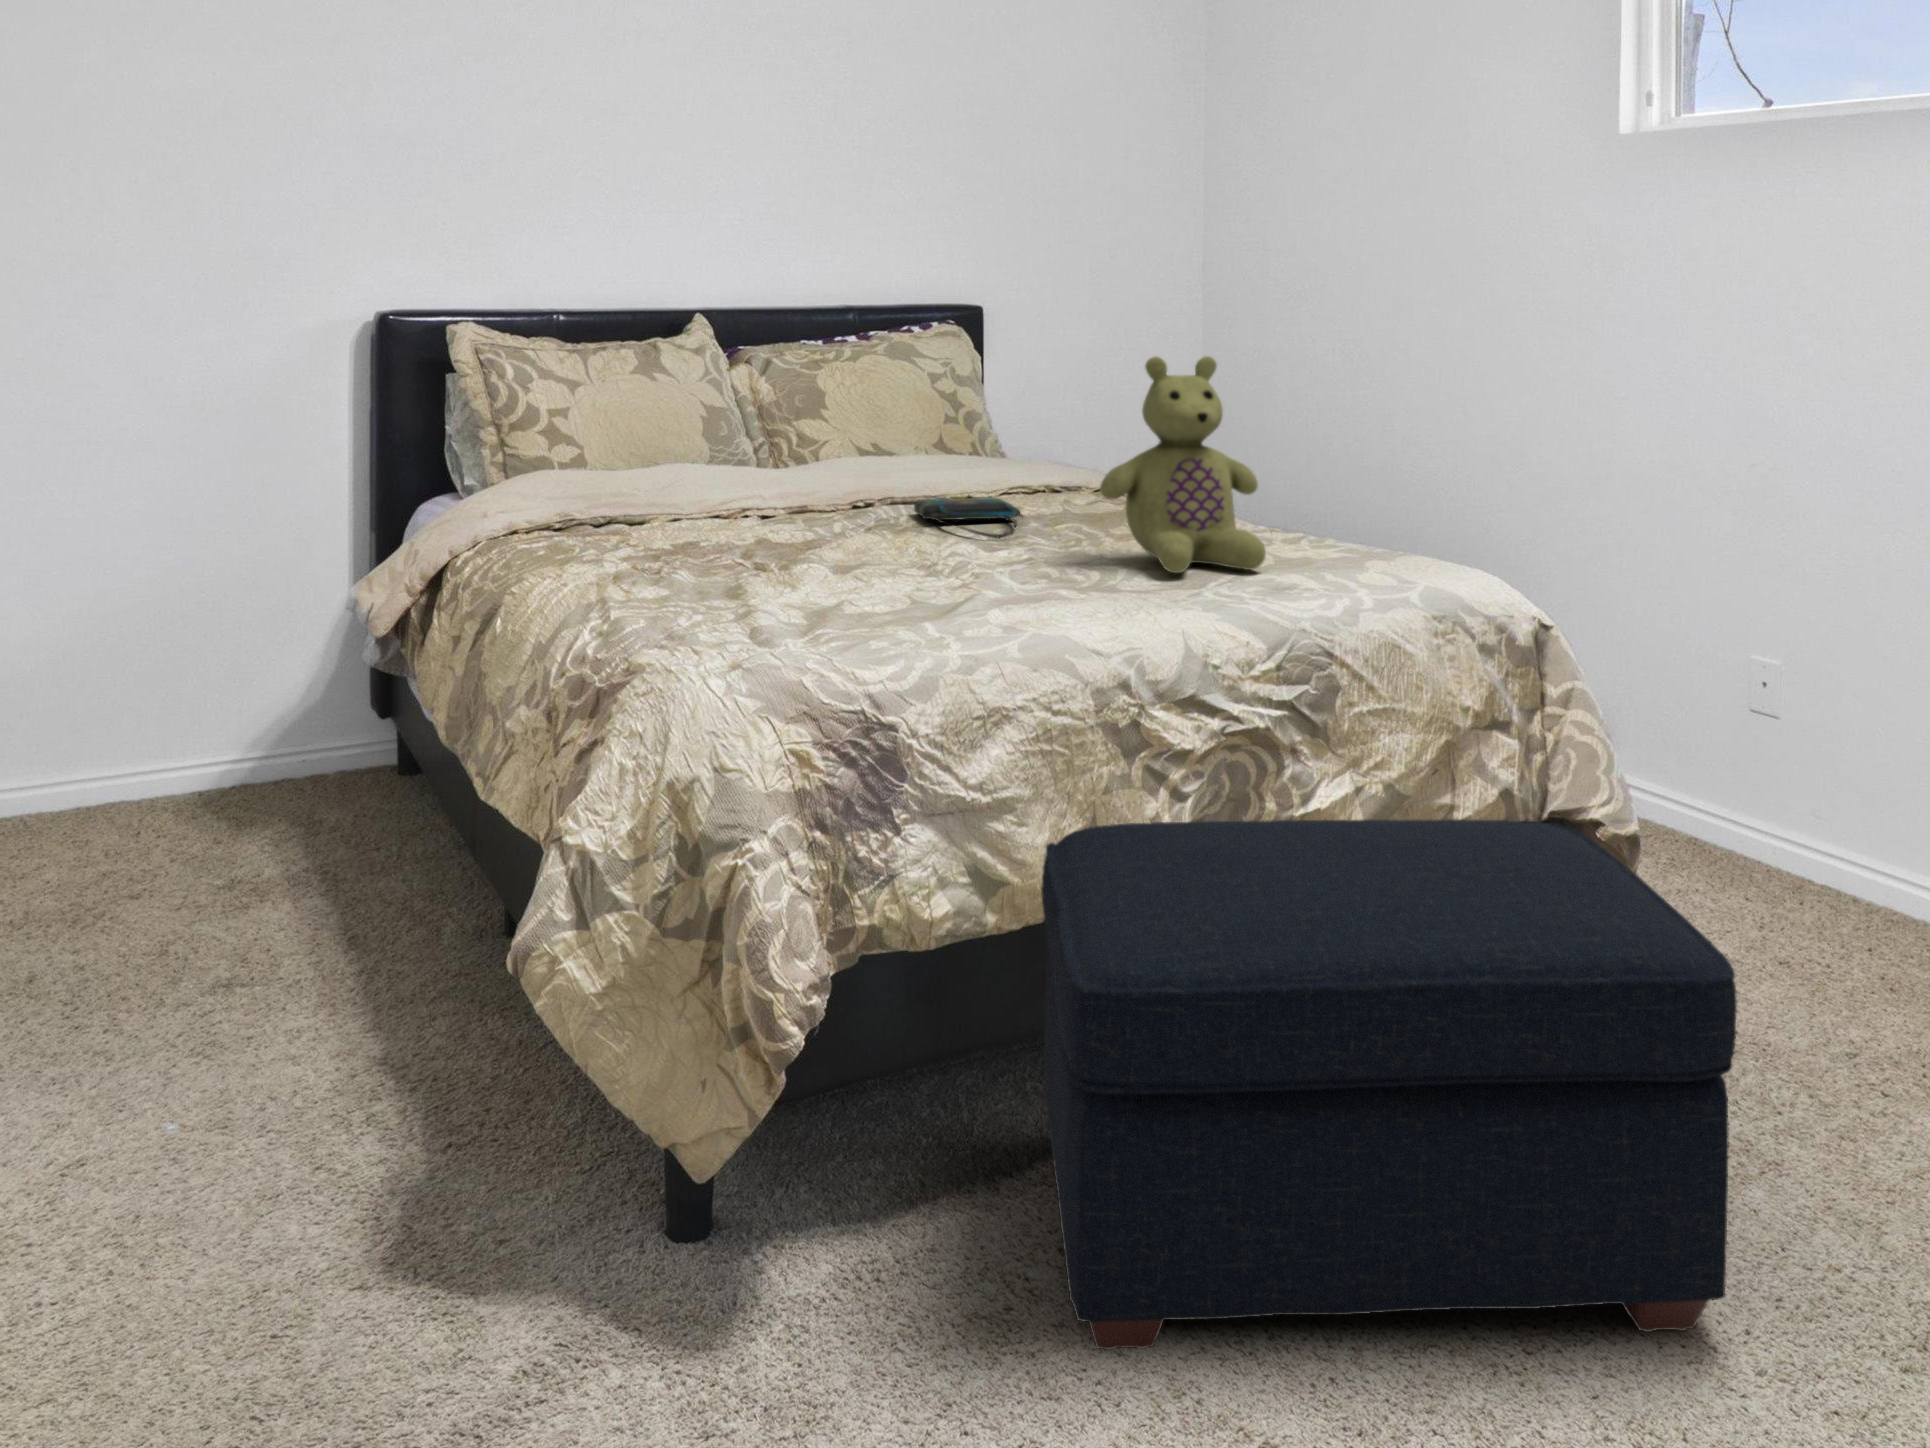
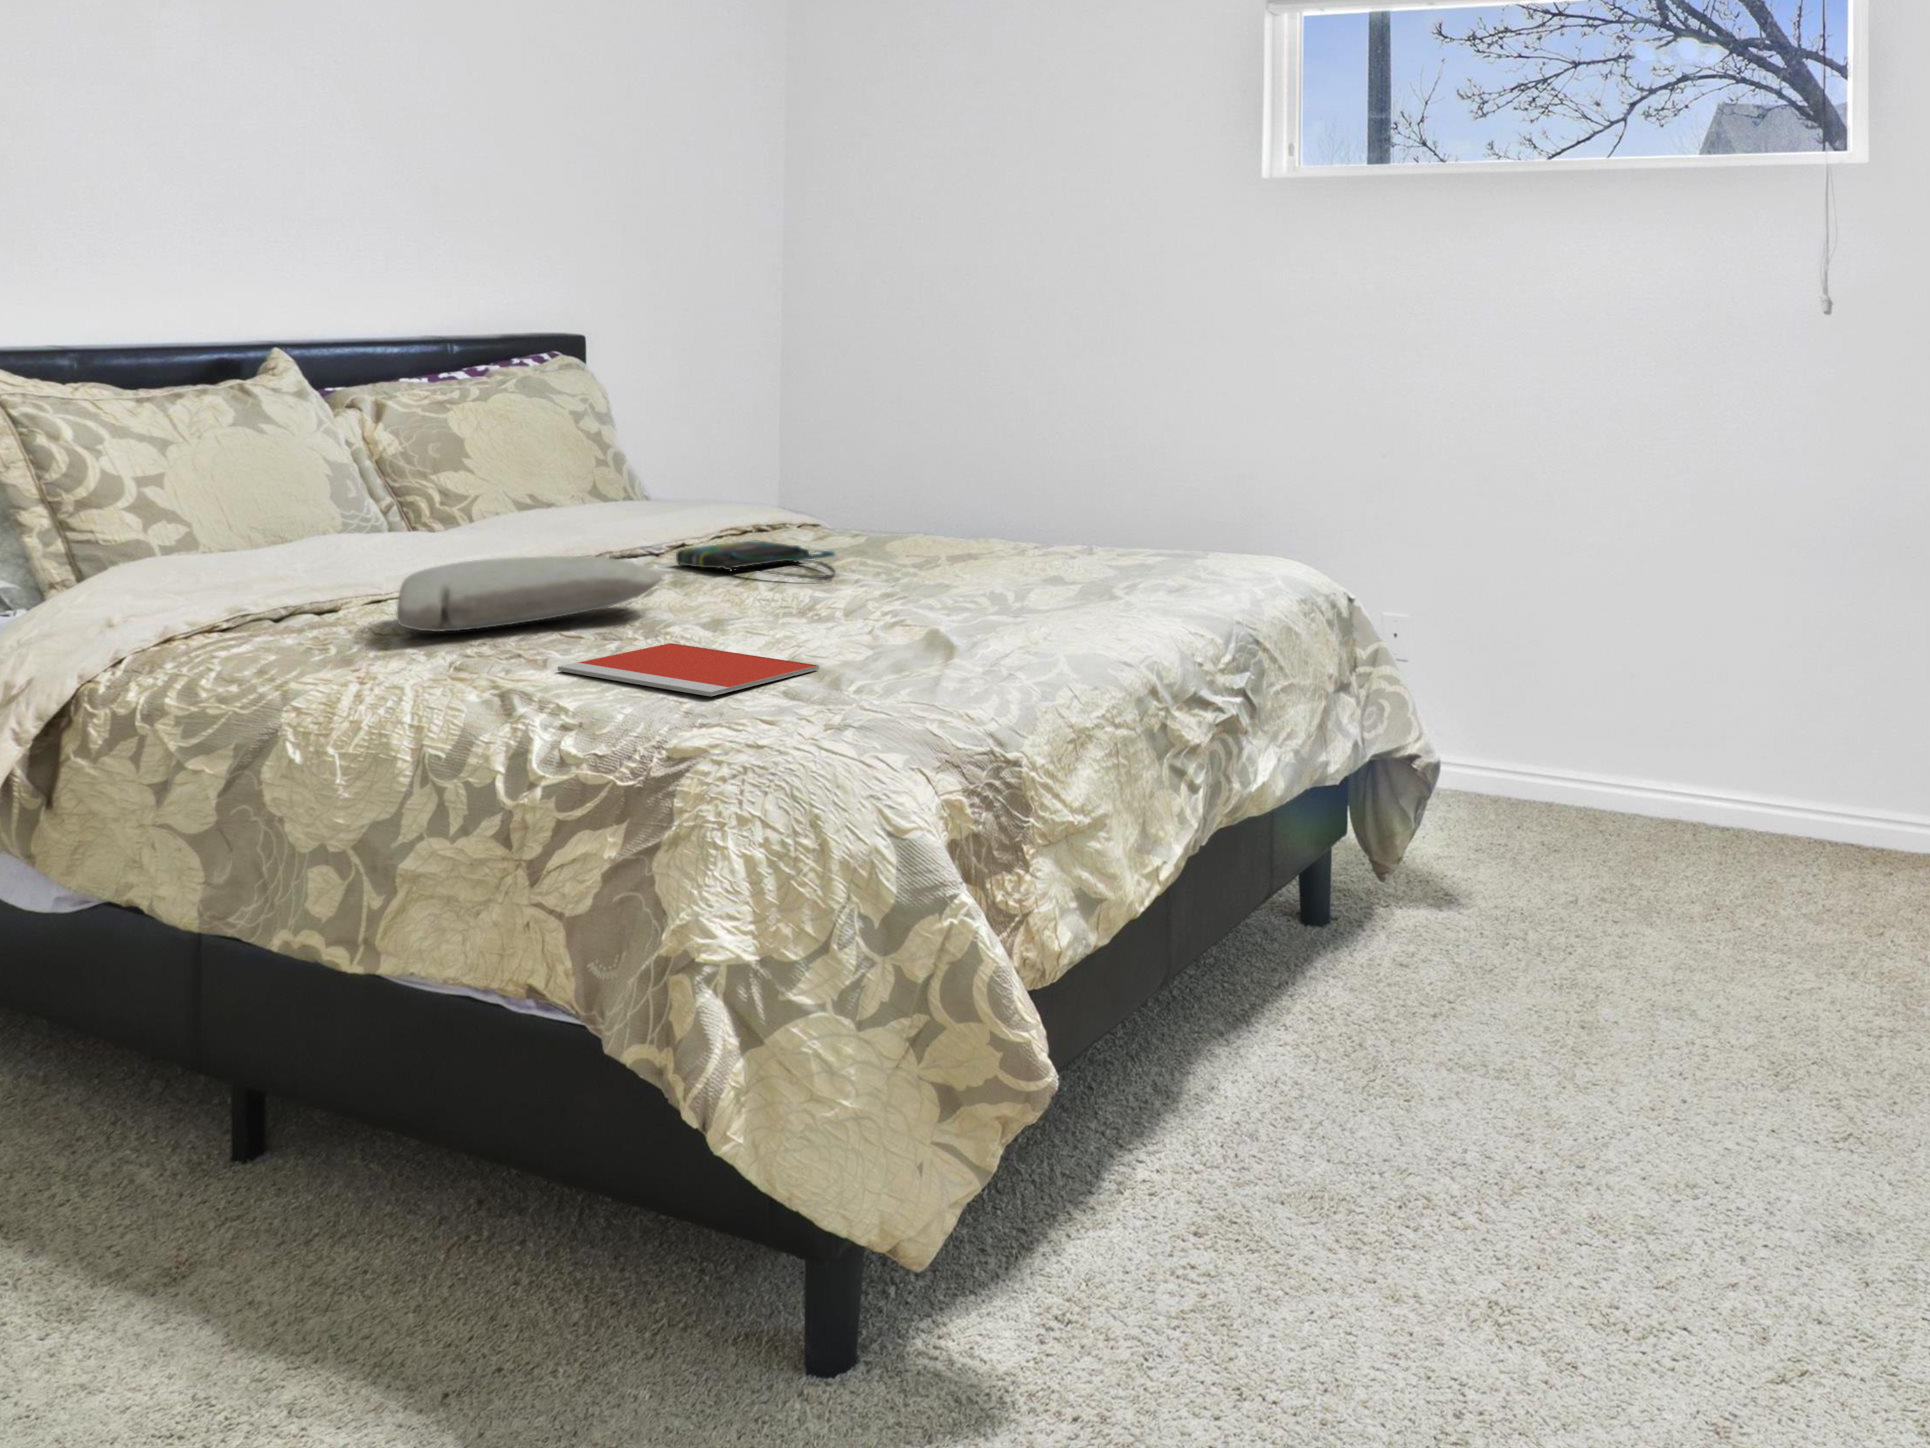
stuffed bear: present [1100,356,1266,574] -> none [981,386,1142,592]
pillow: none [604,492,826,548] -> present [396,556,662,632]
notebook: none [654,577,823,624] -> present [558,643,819,696]
ottoman: present [1041,820,1737,1350] -> none [1107,757,1710,1276]

